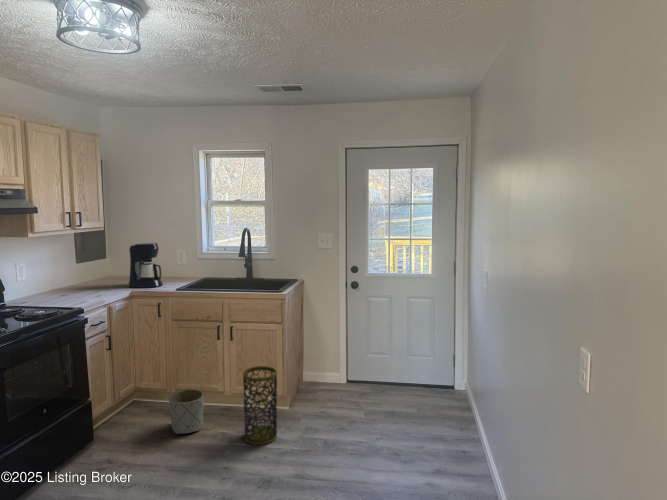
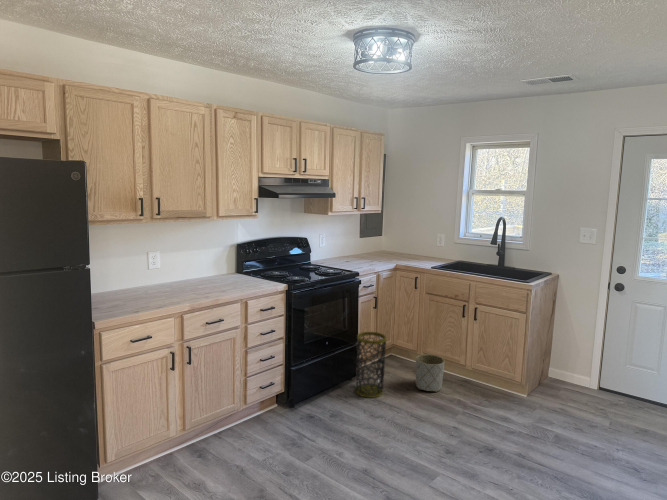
coffee maker: present [128,243,163,288] -> none [394,225,423,264]
trash can: present [243,366,277,445] -> present [356,332,386,398]

